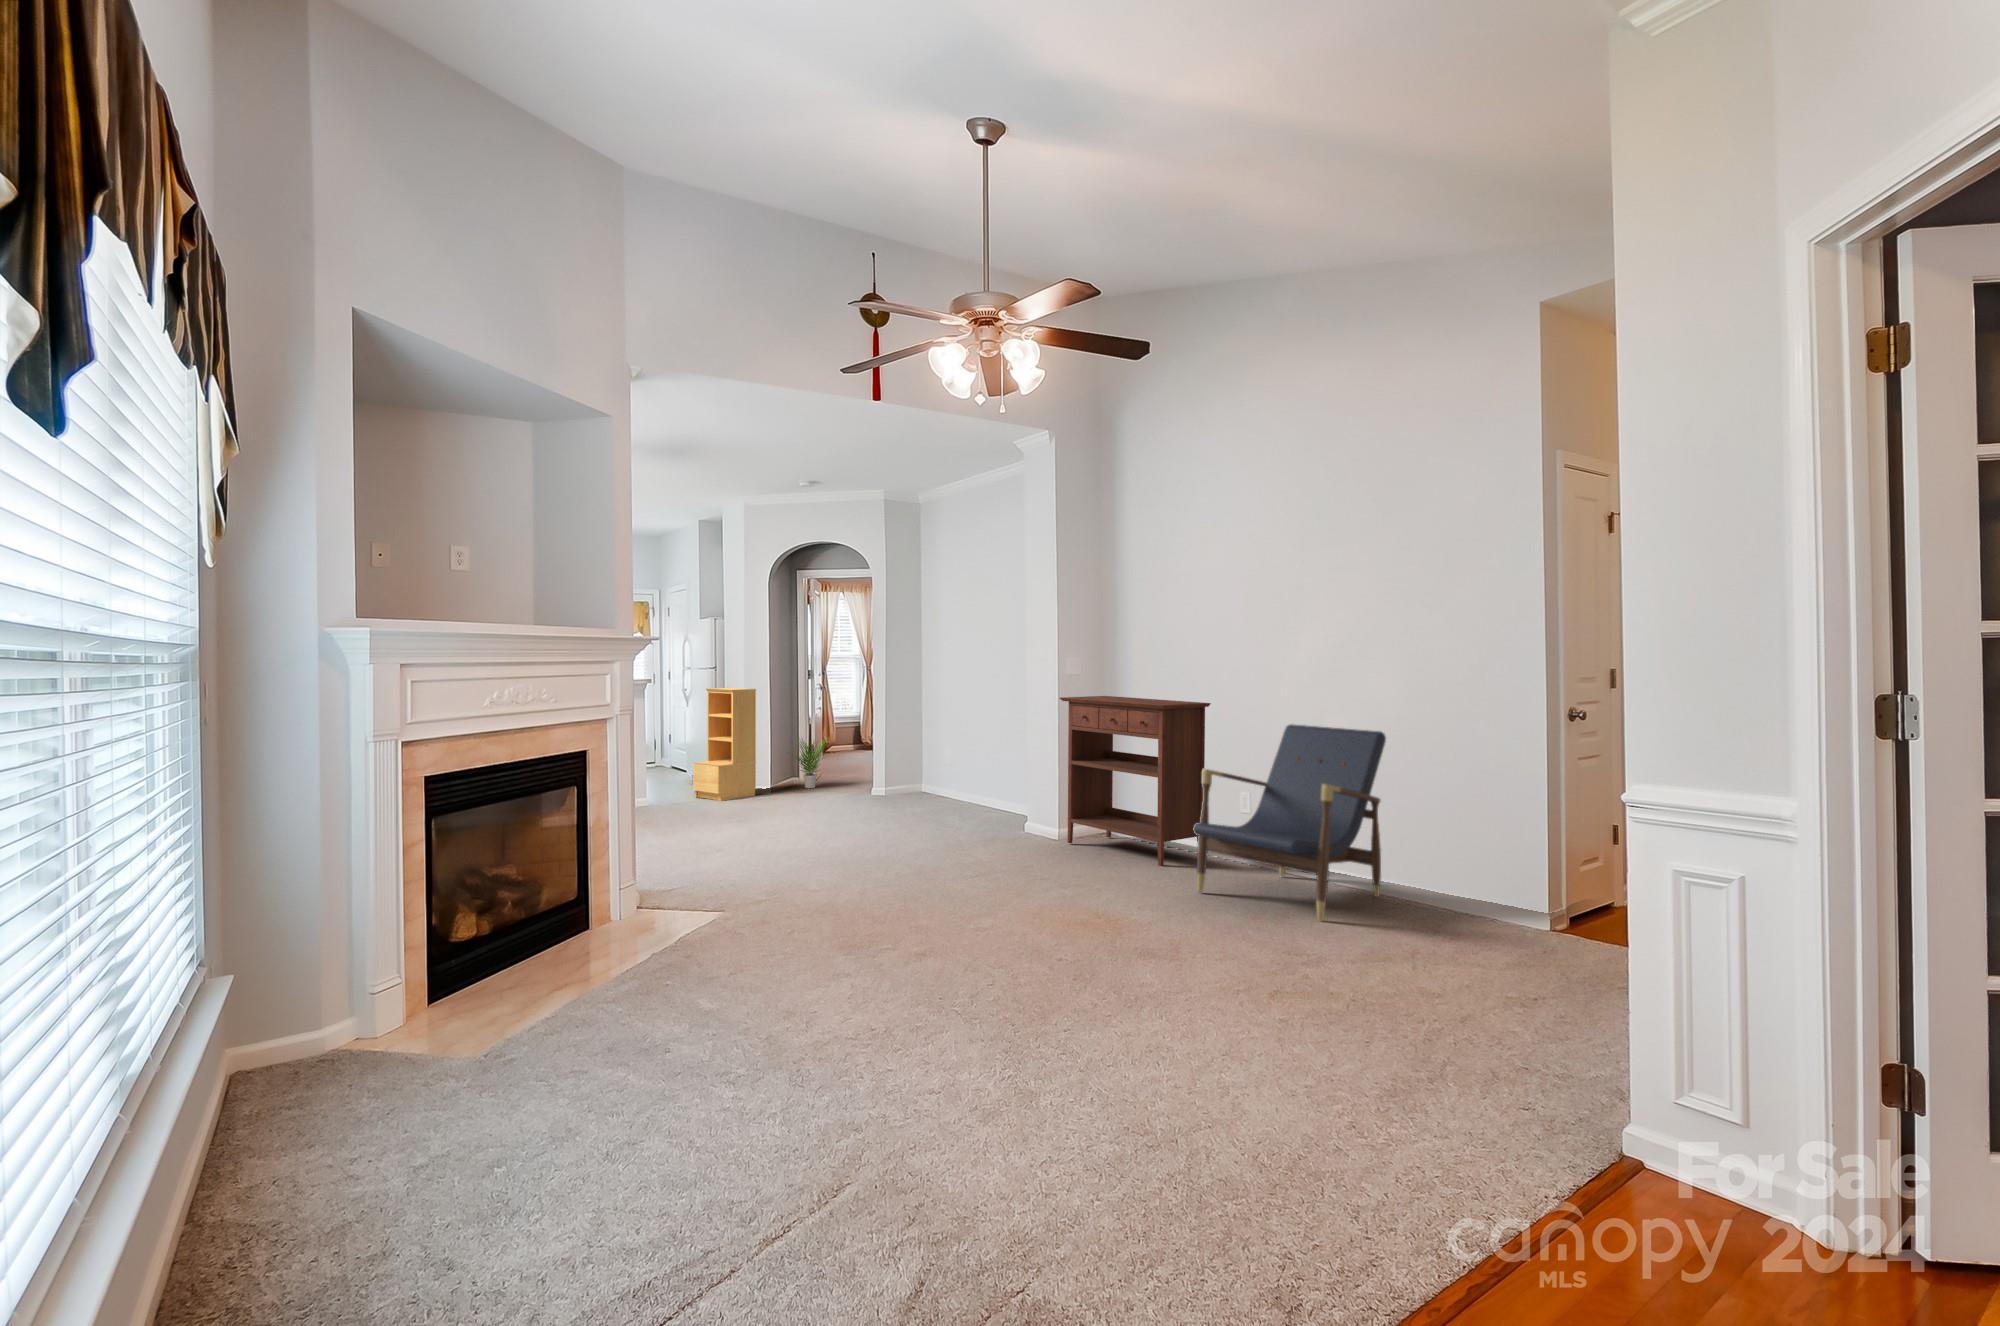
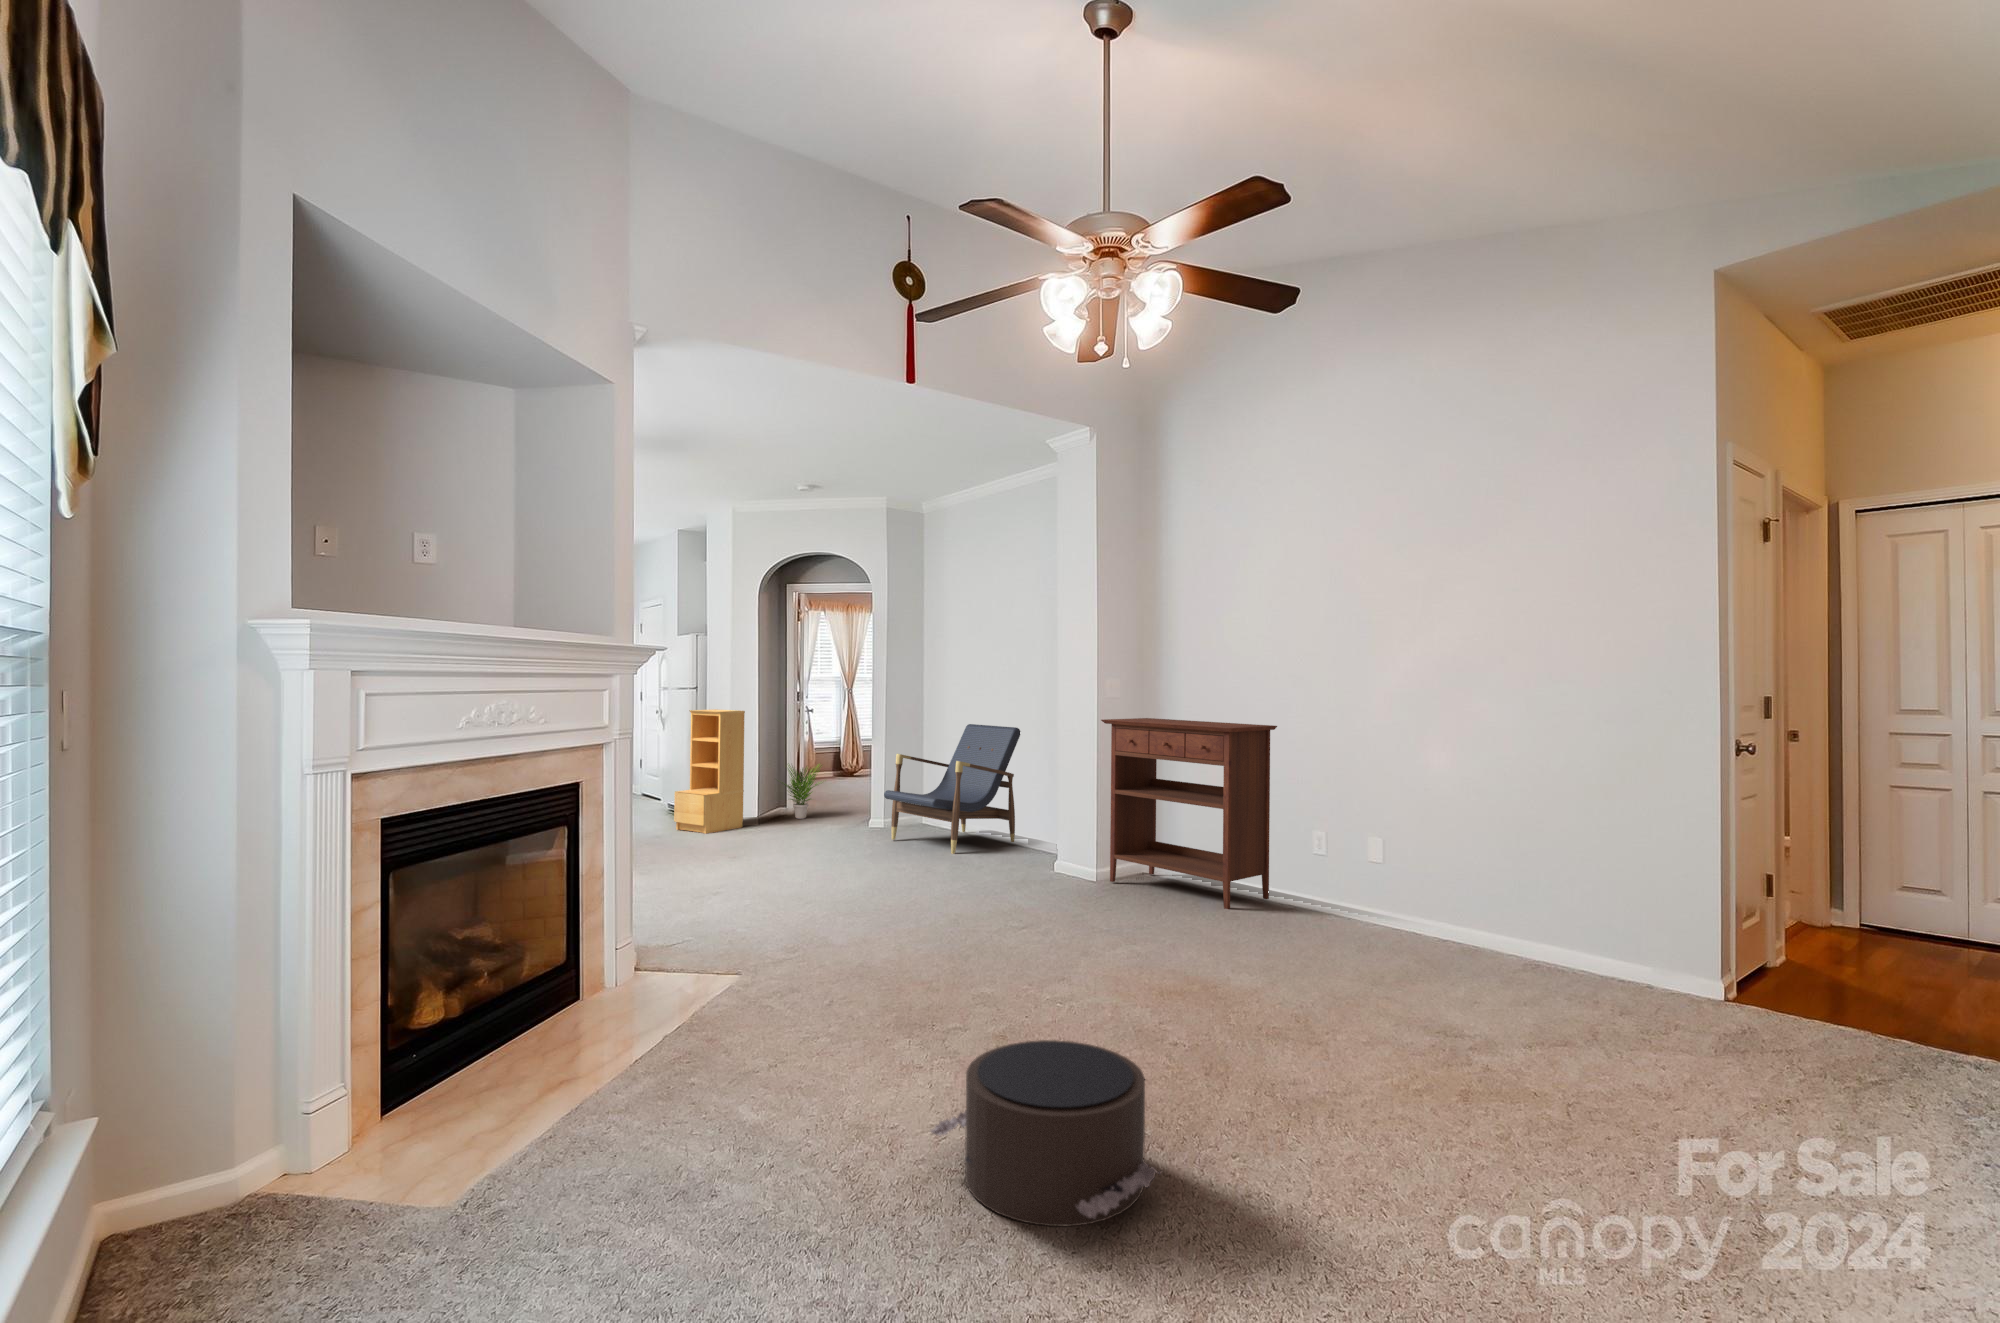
lounge chair: present [1194,724,1386,922] -> present [884,724,1020,854]
pouf: none [829,949,992,1074] -> present [931,1040,1161,1226]

